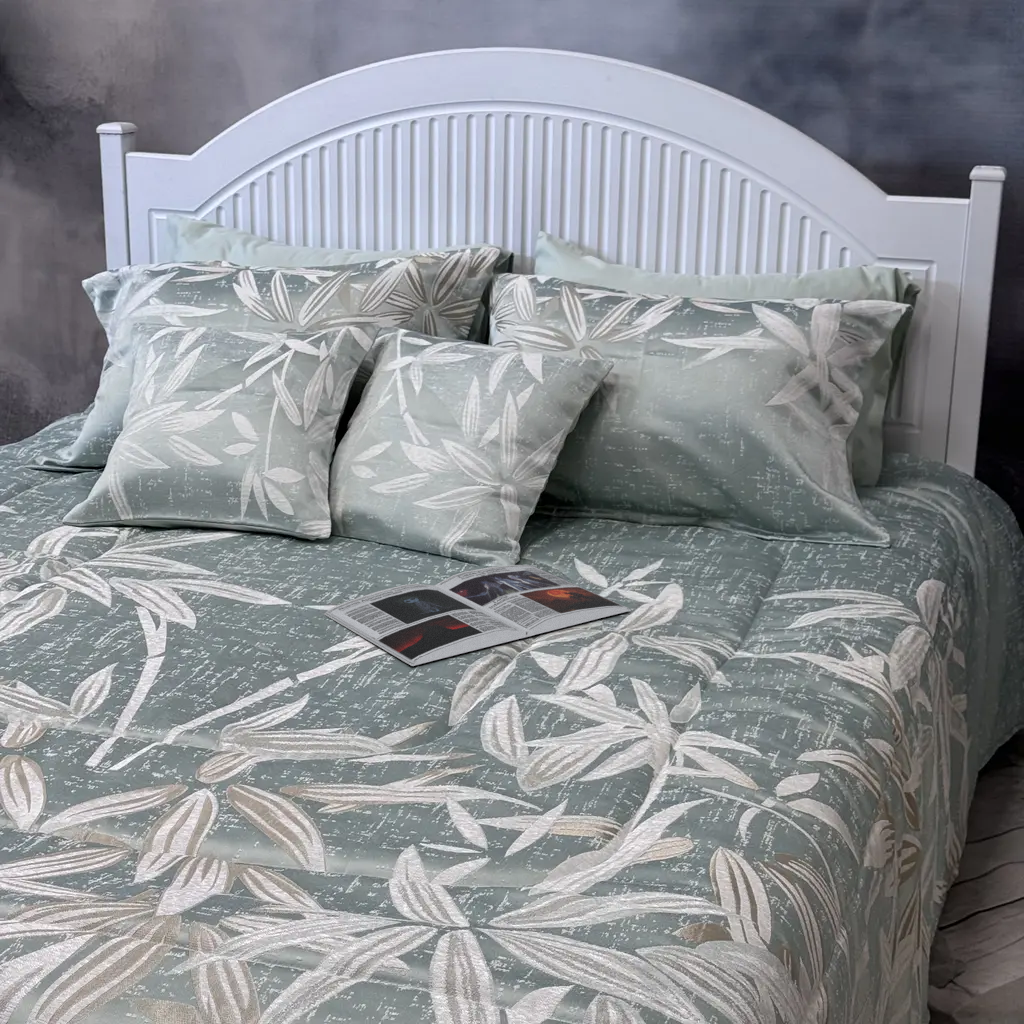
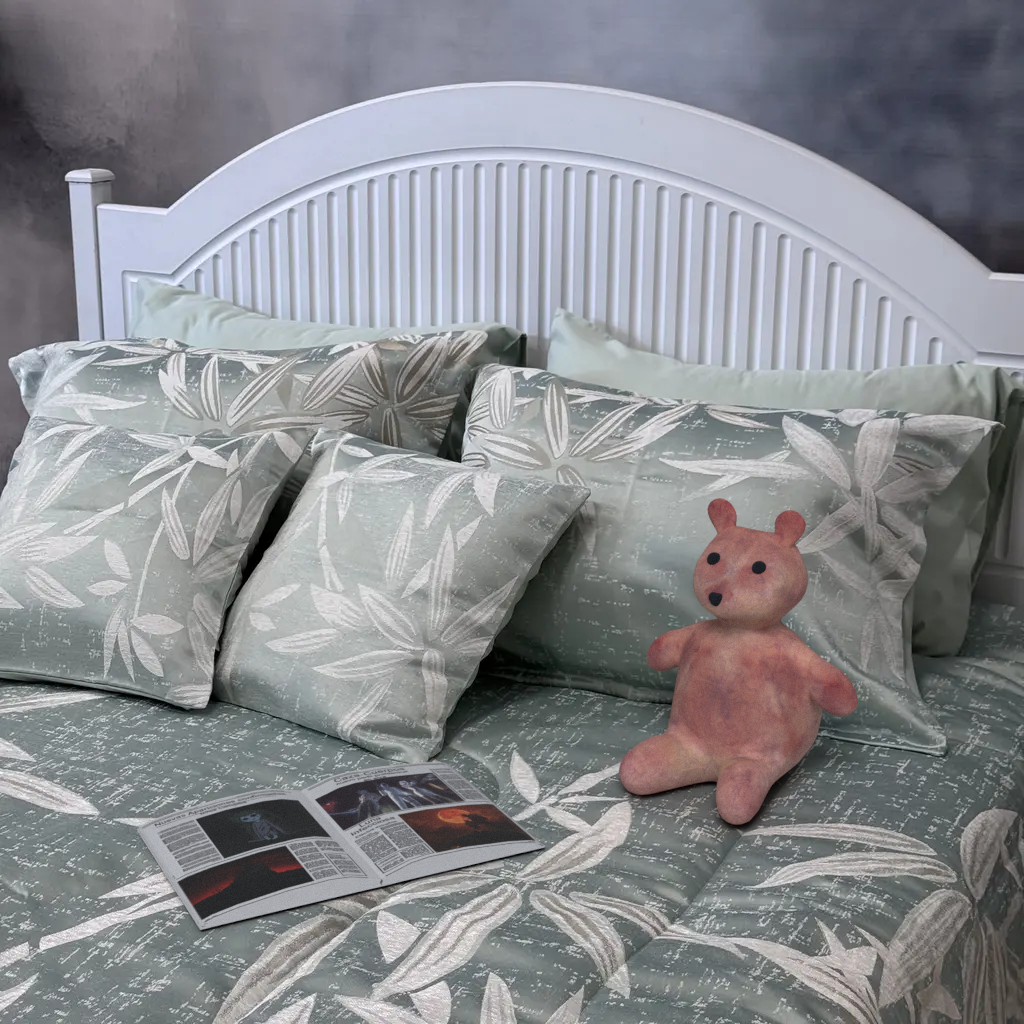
teddy bear: none [667,358,838,592] -> present [619,498,858,824]

